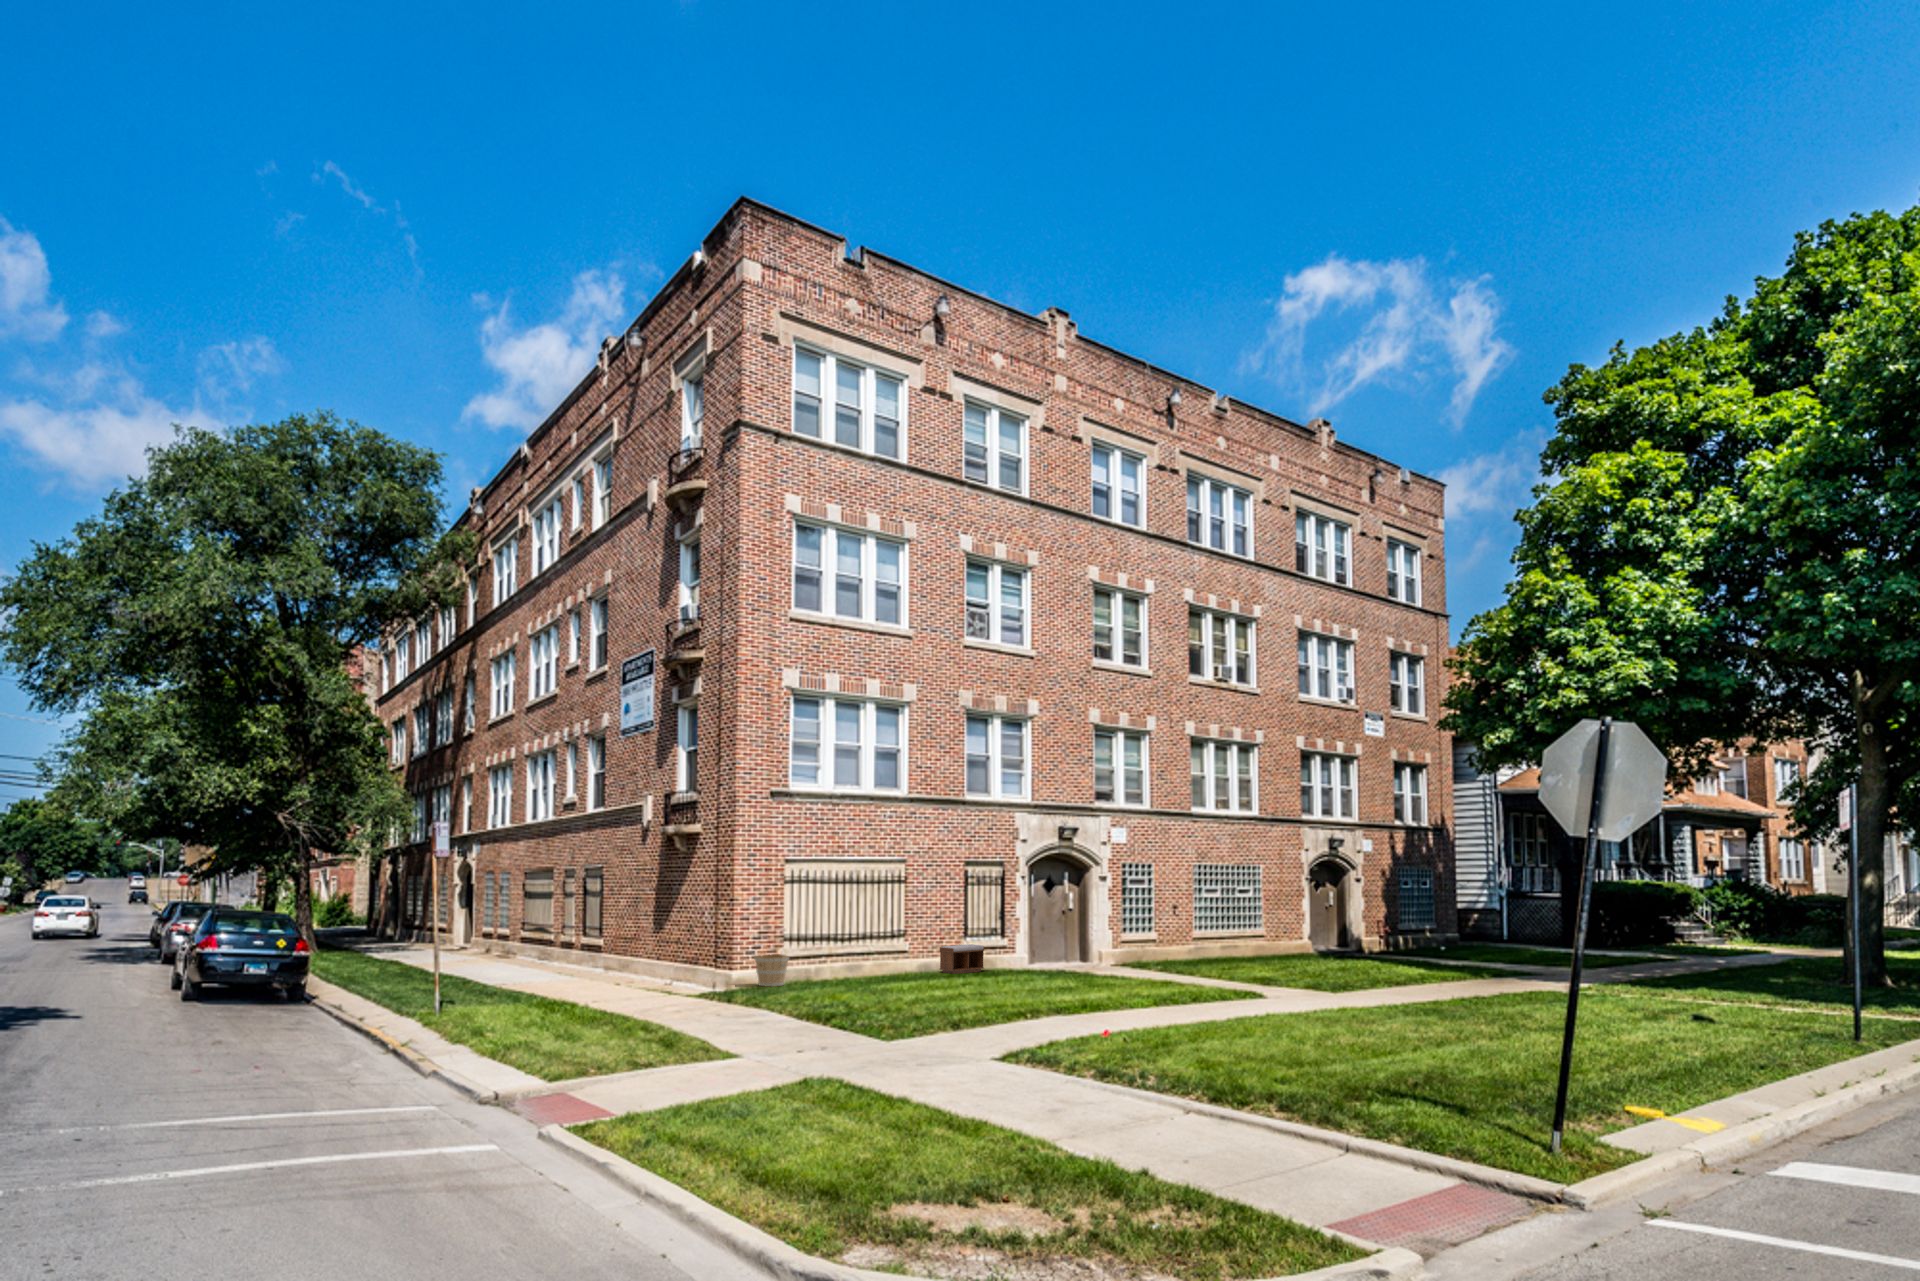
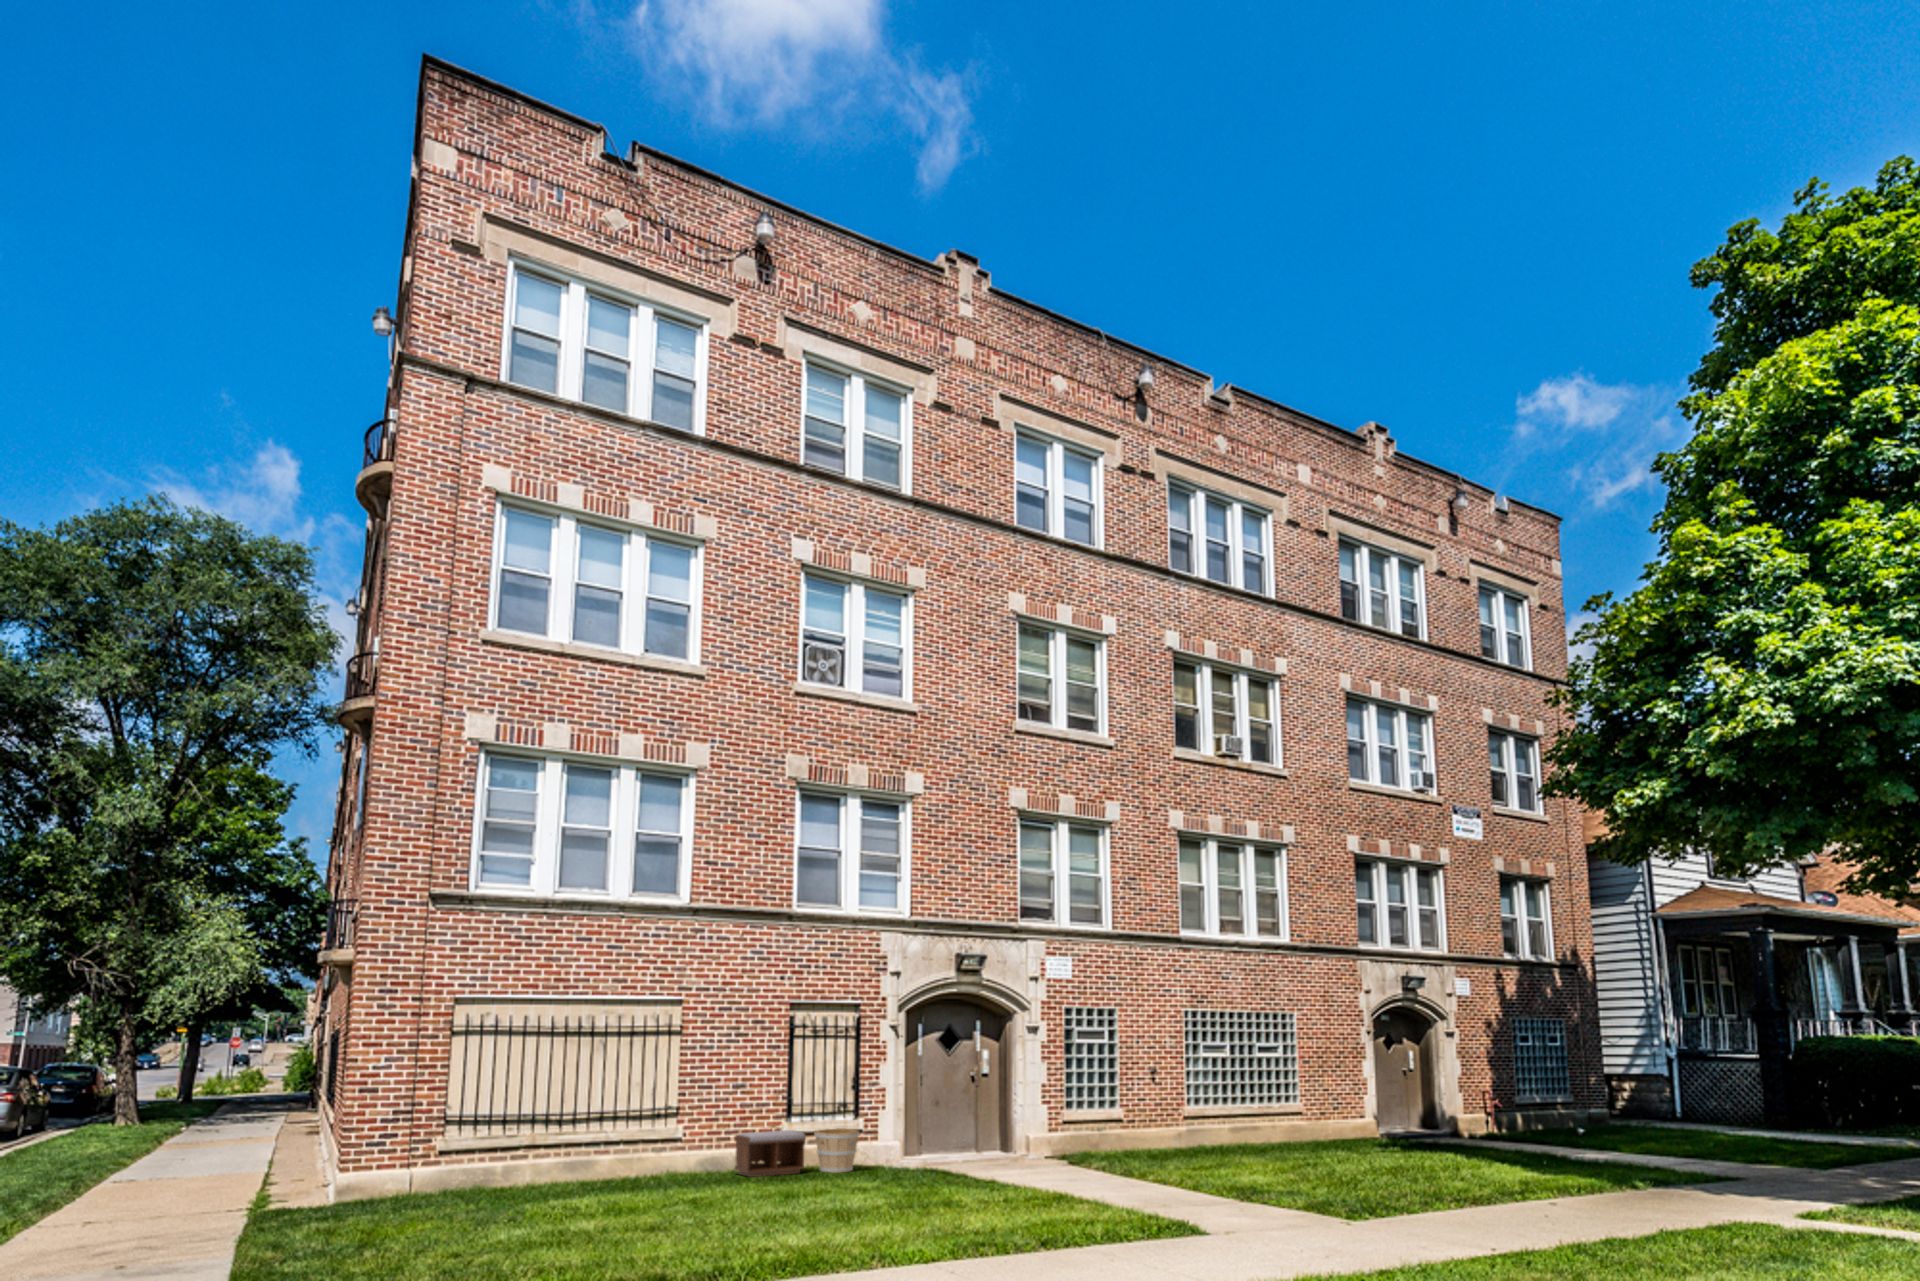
wooden bucket: present [754,954,789,987] -> present [814,1128,860,1173]

